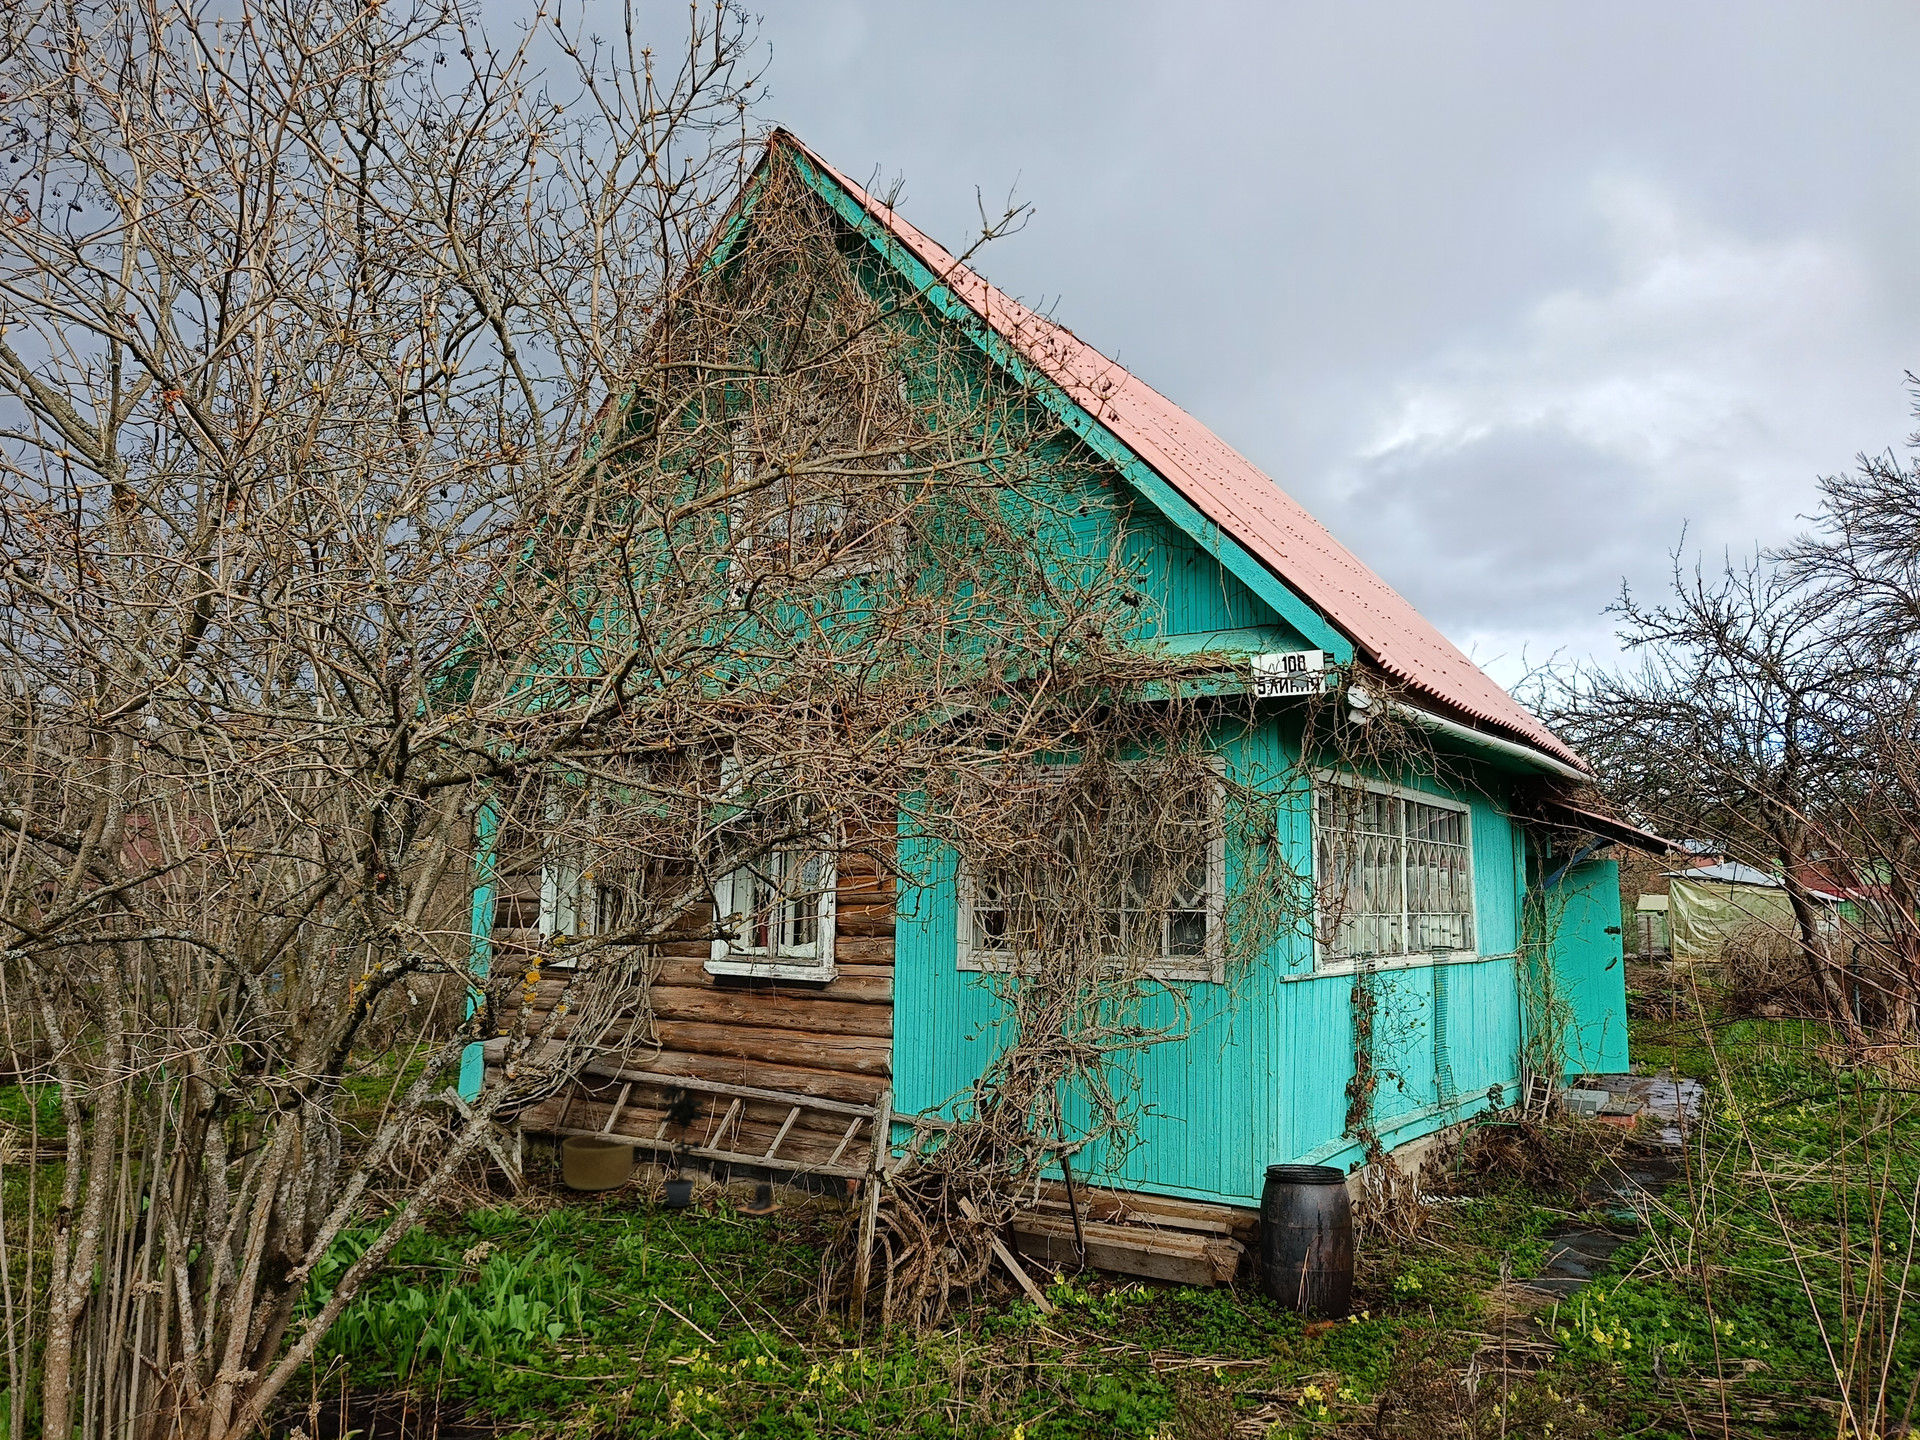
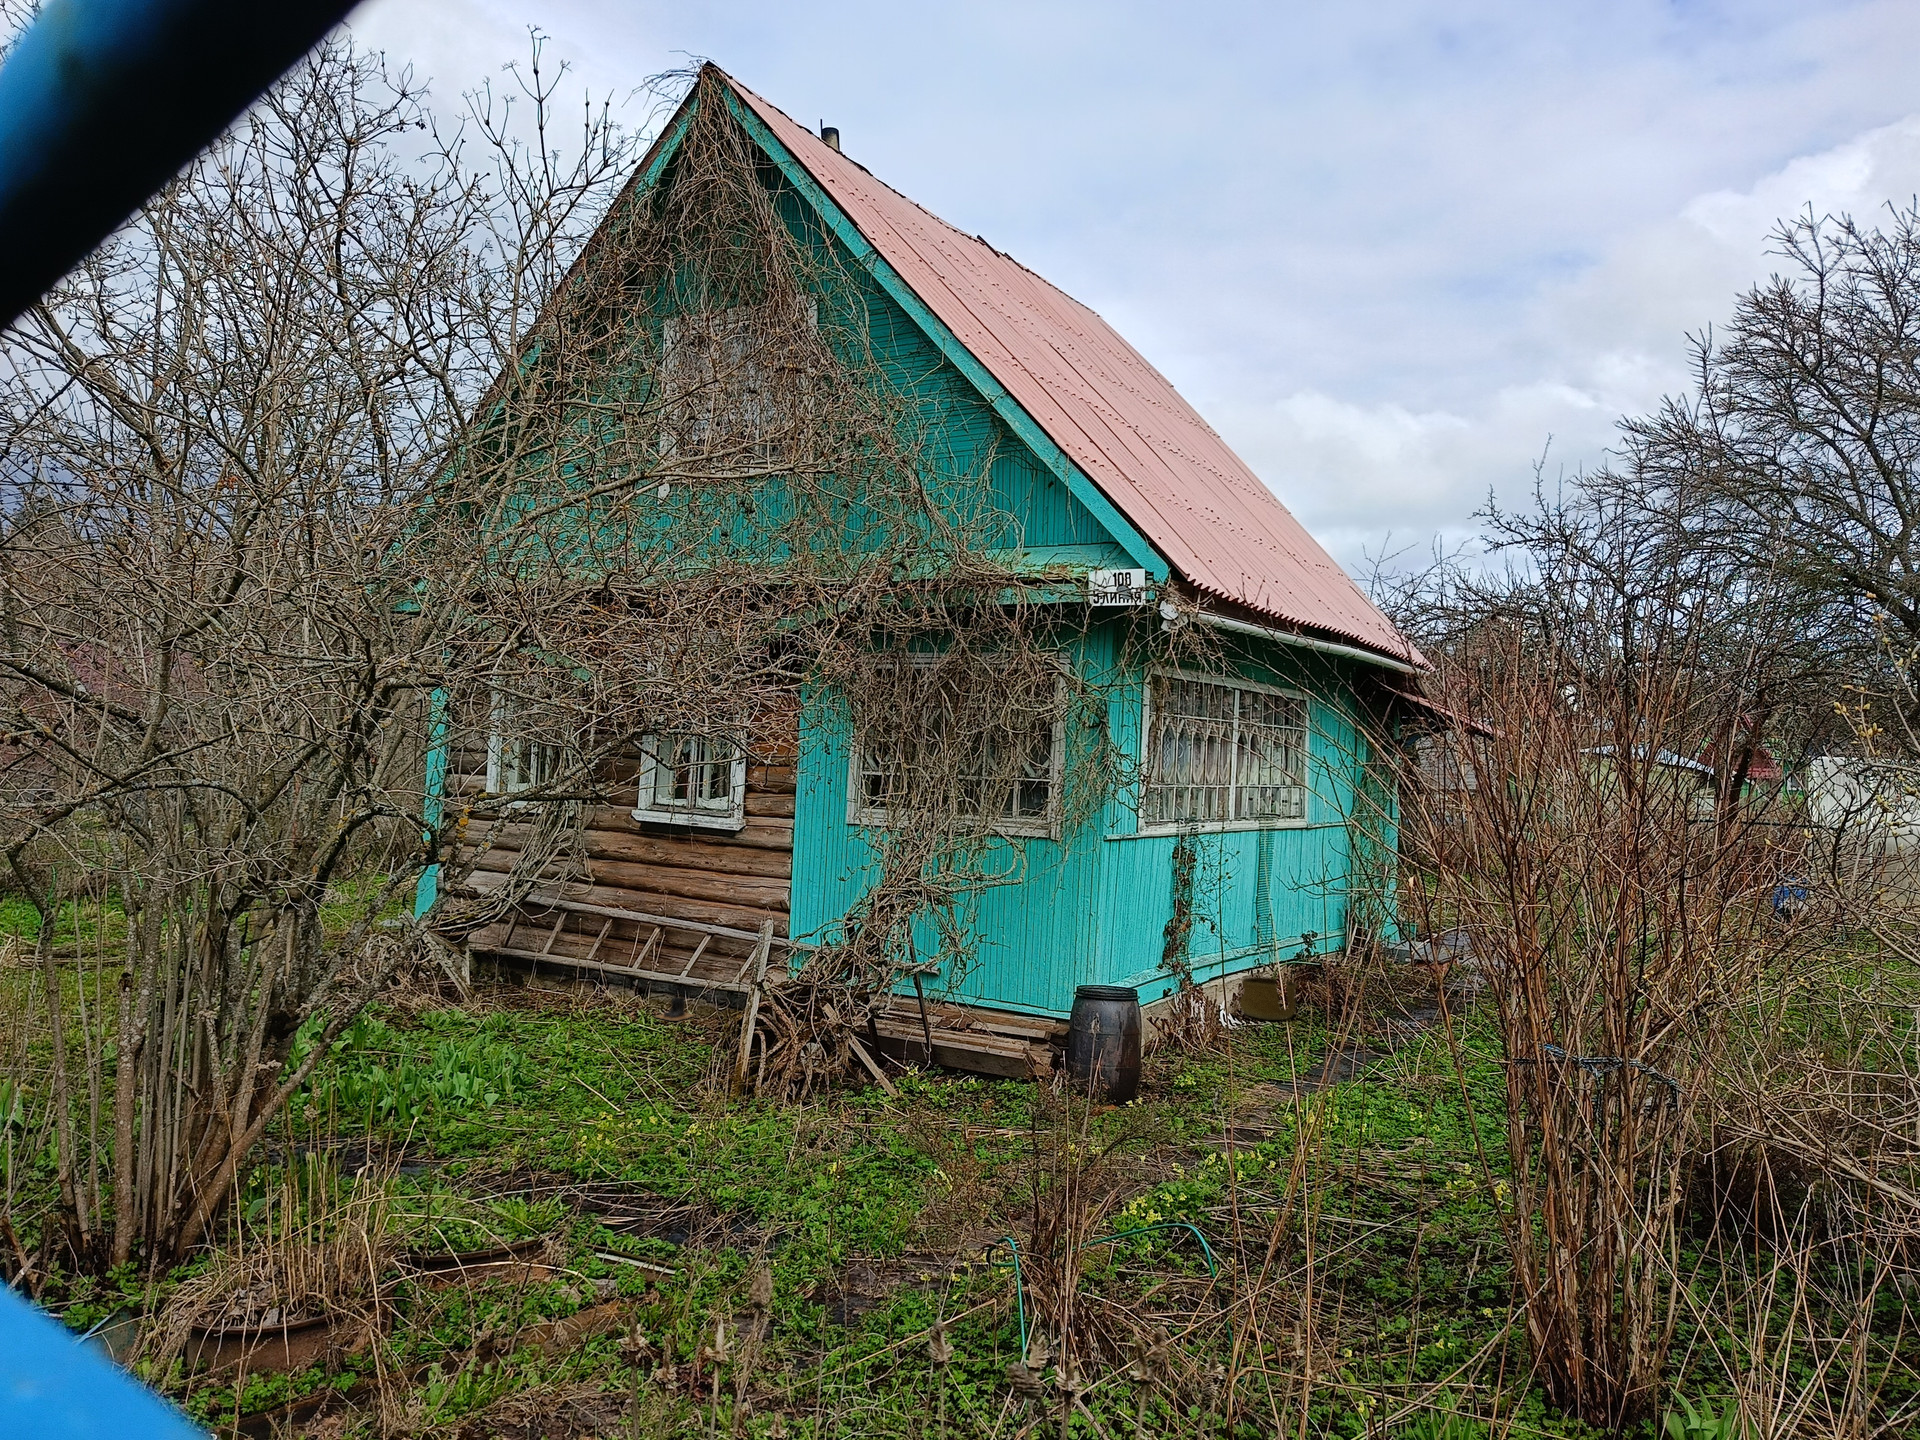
potted plant: present [658,1080,708,1207] -> none [587,909,635,1014]
basket: present [562,1135,634,1190] -> present [1240,977,1297,1020]

